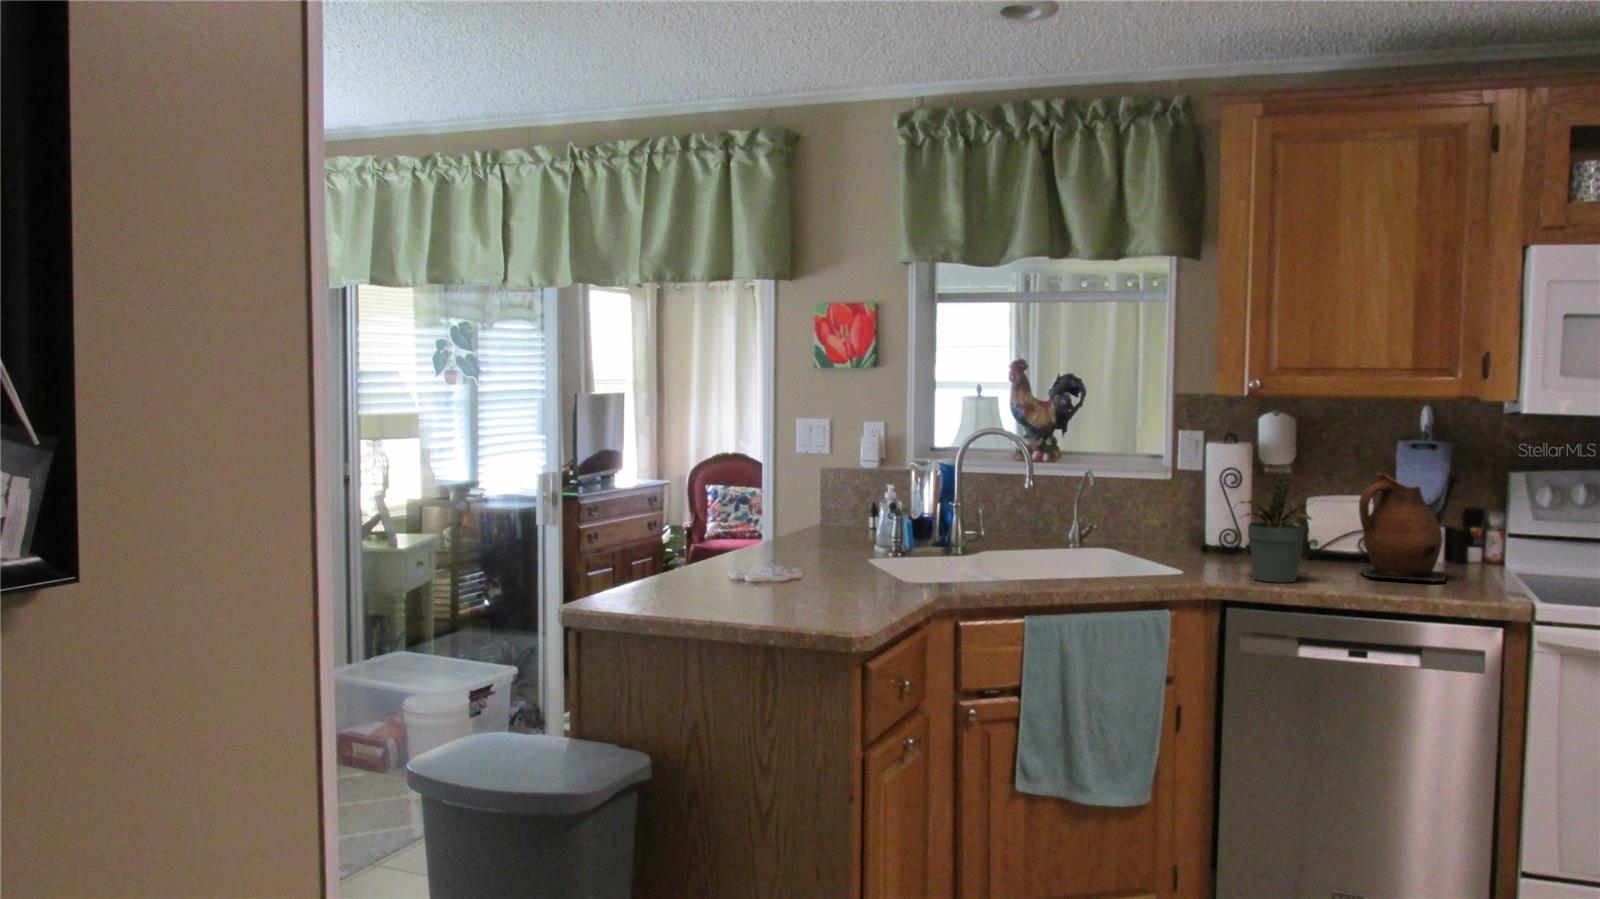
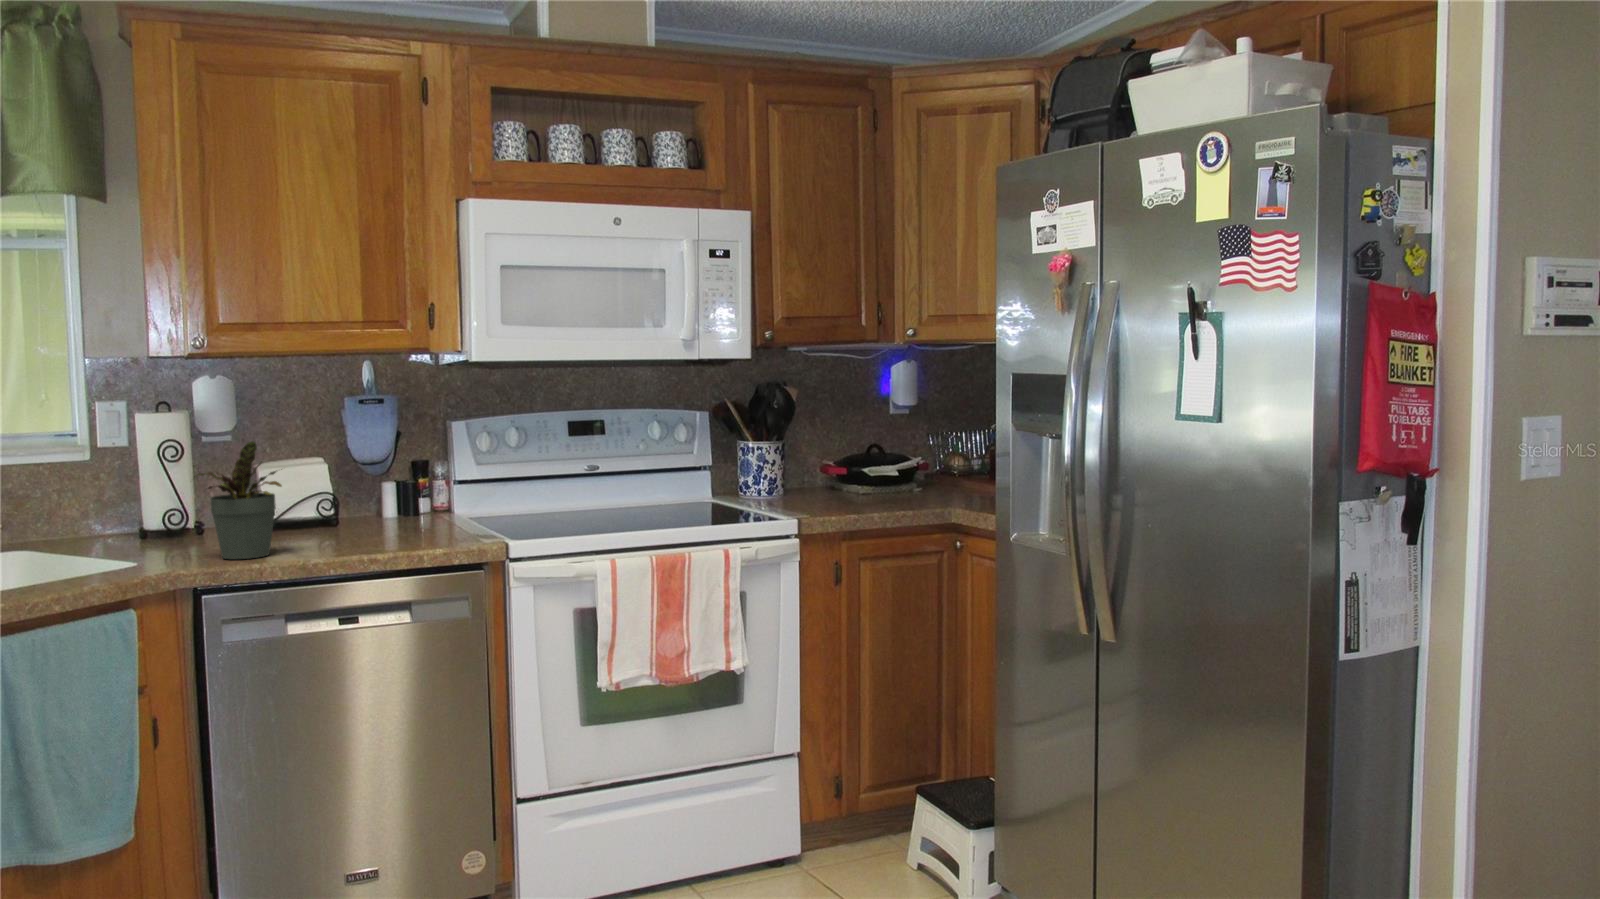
ceramic pitcher: present [1359,473,1447,582] -> none [325,432,416,539]

